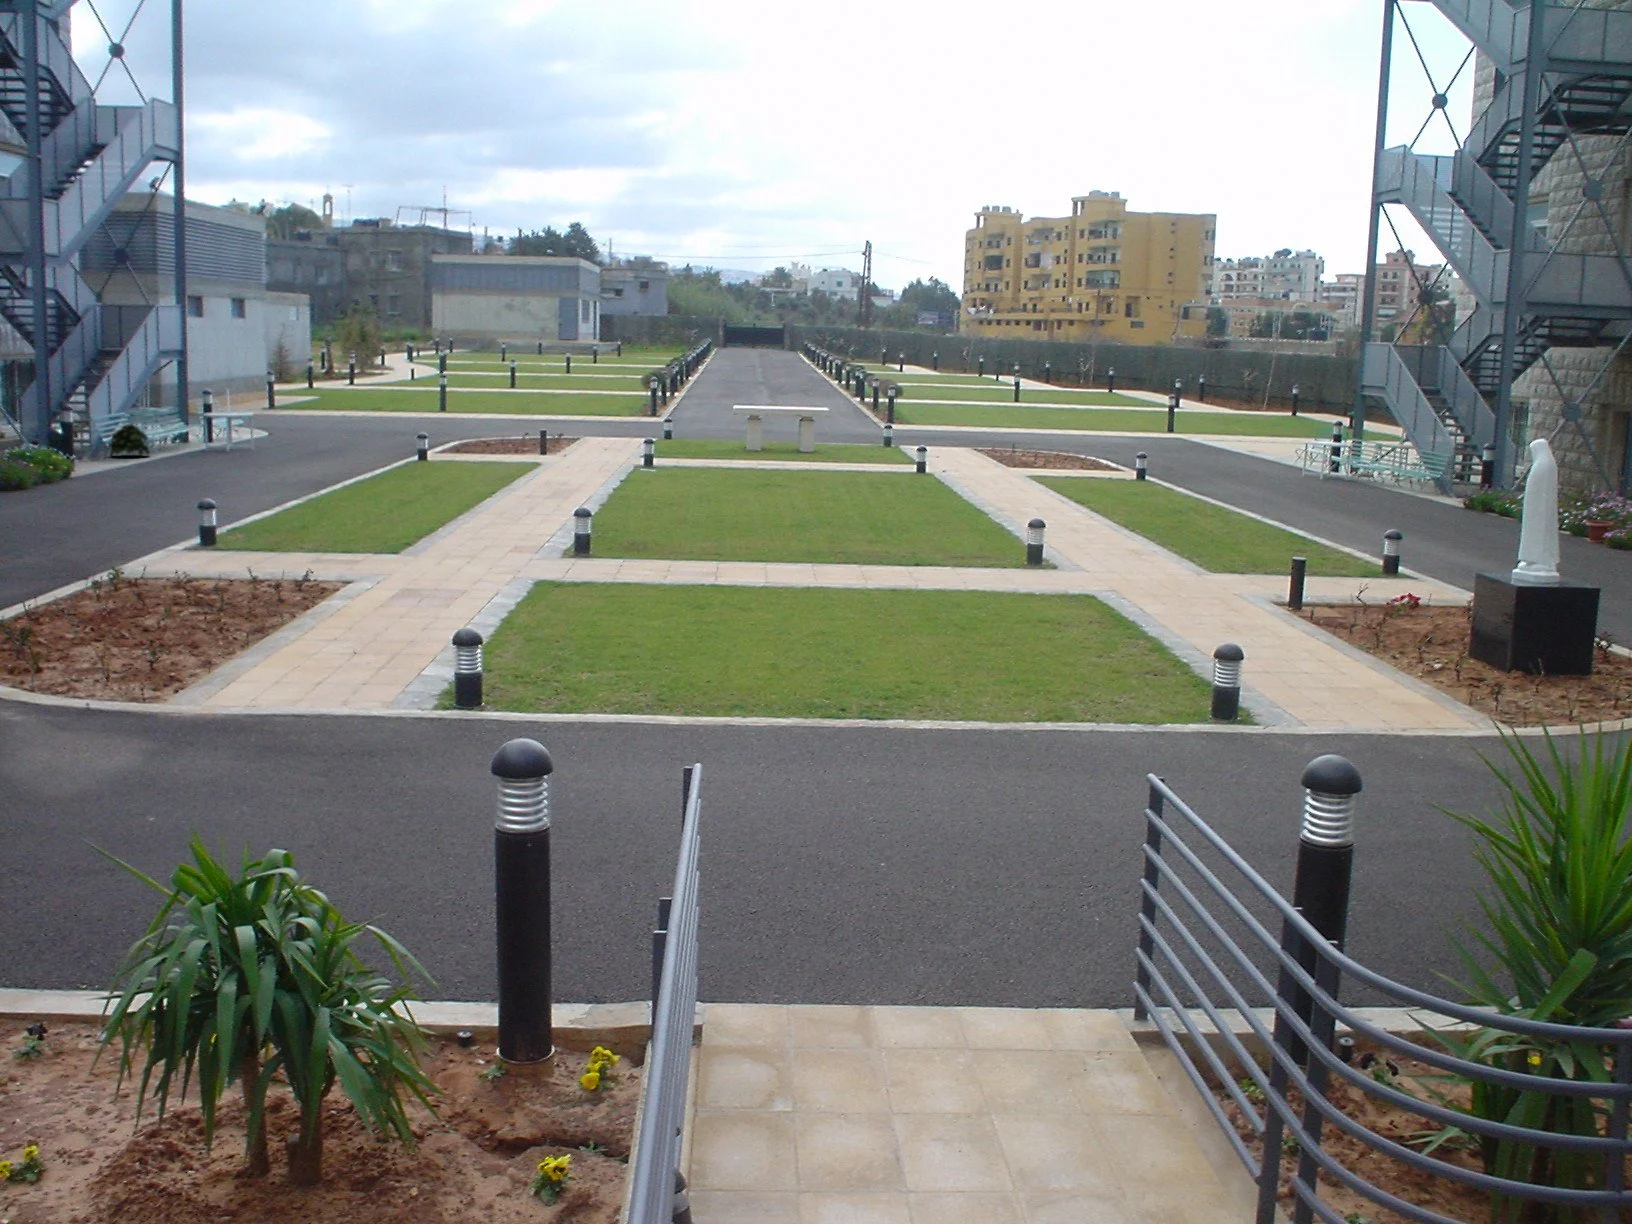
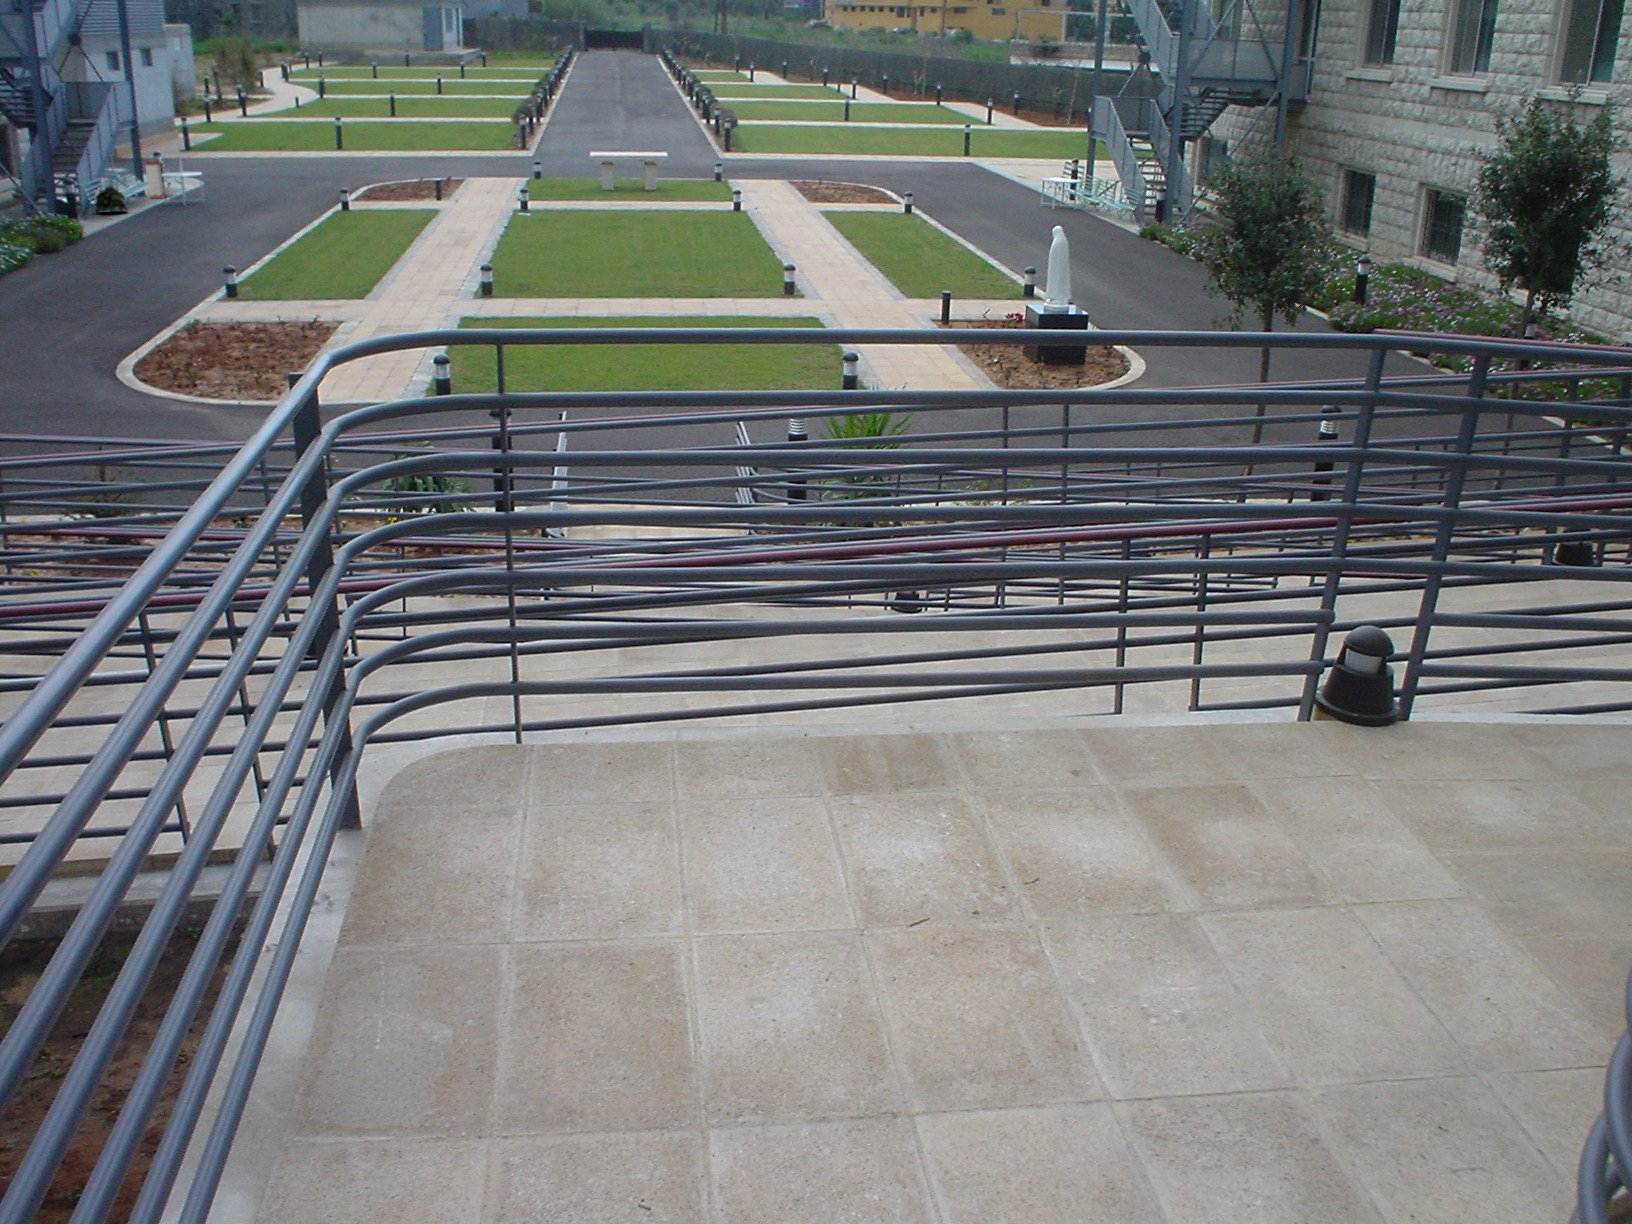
trash can: none [187,399,208,446] -> present [145,159,164,199]

